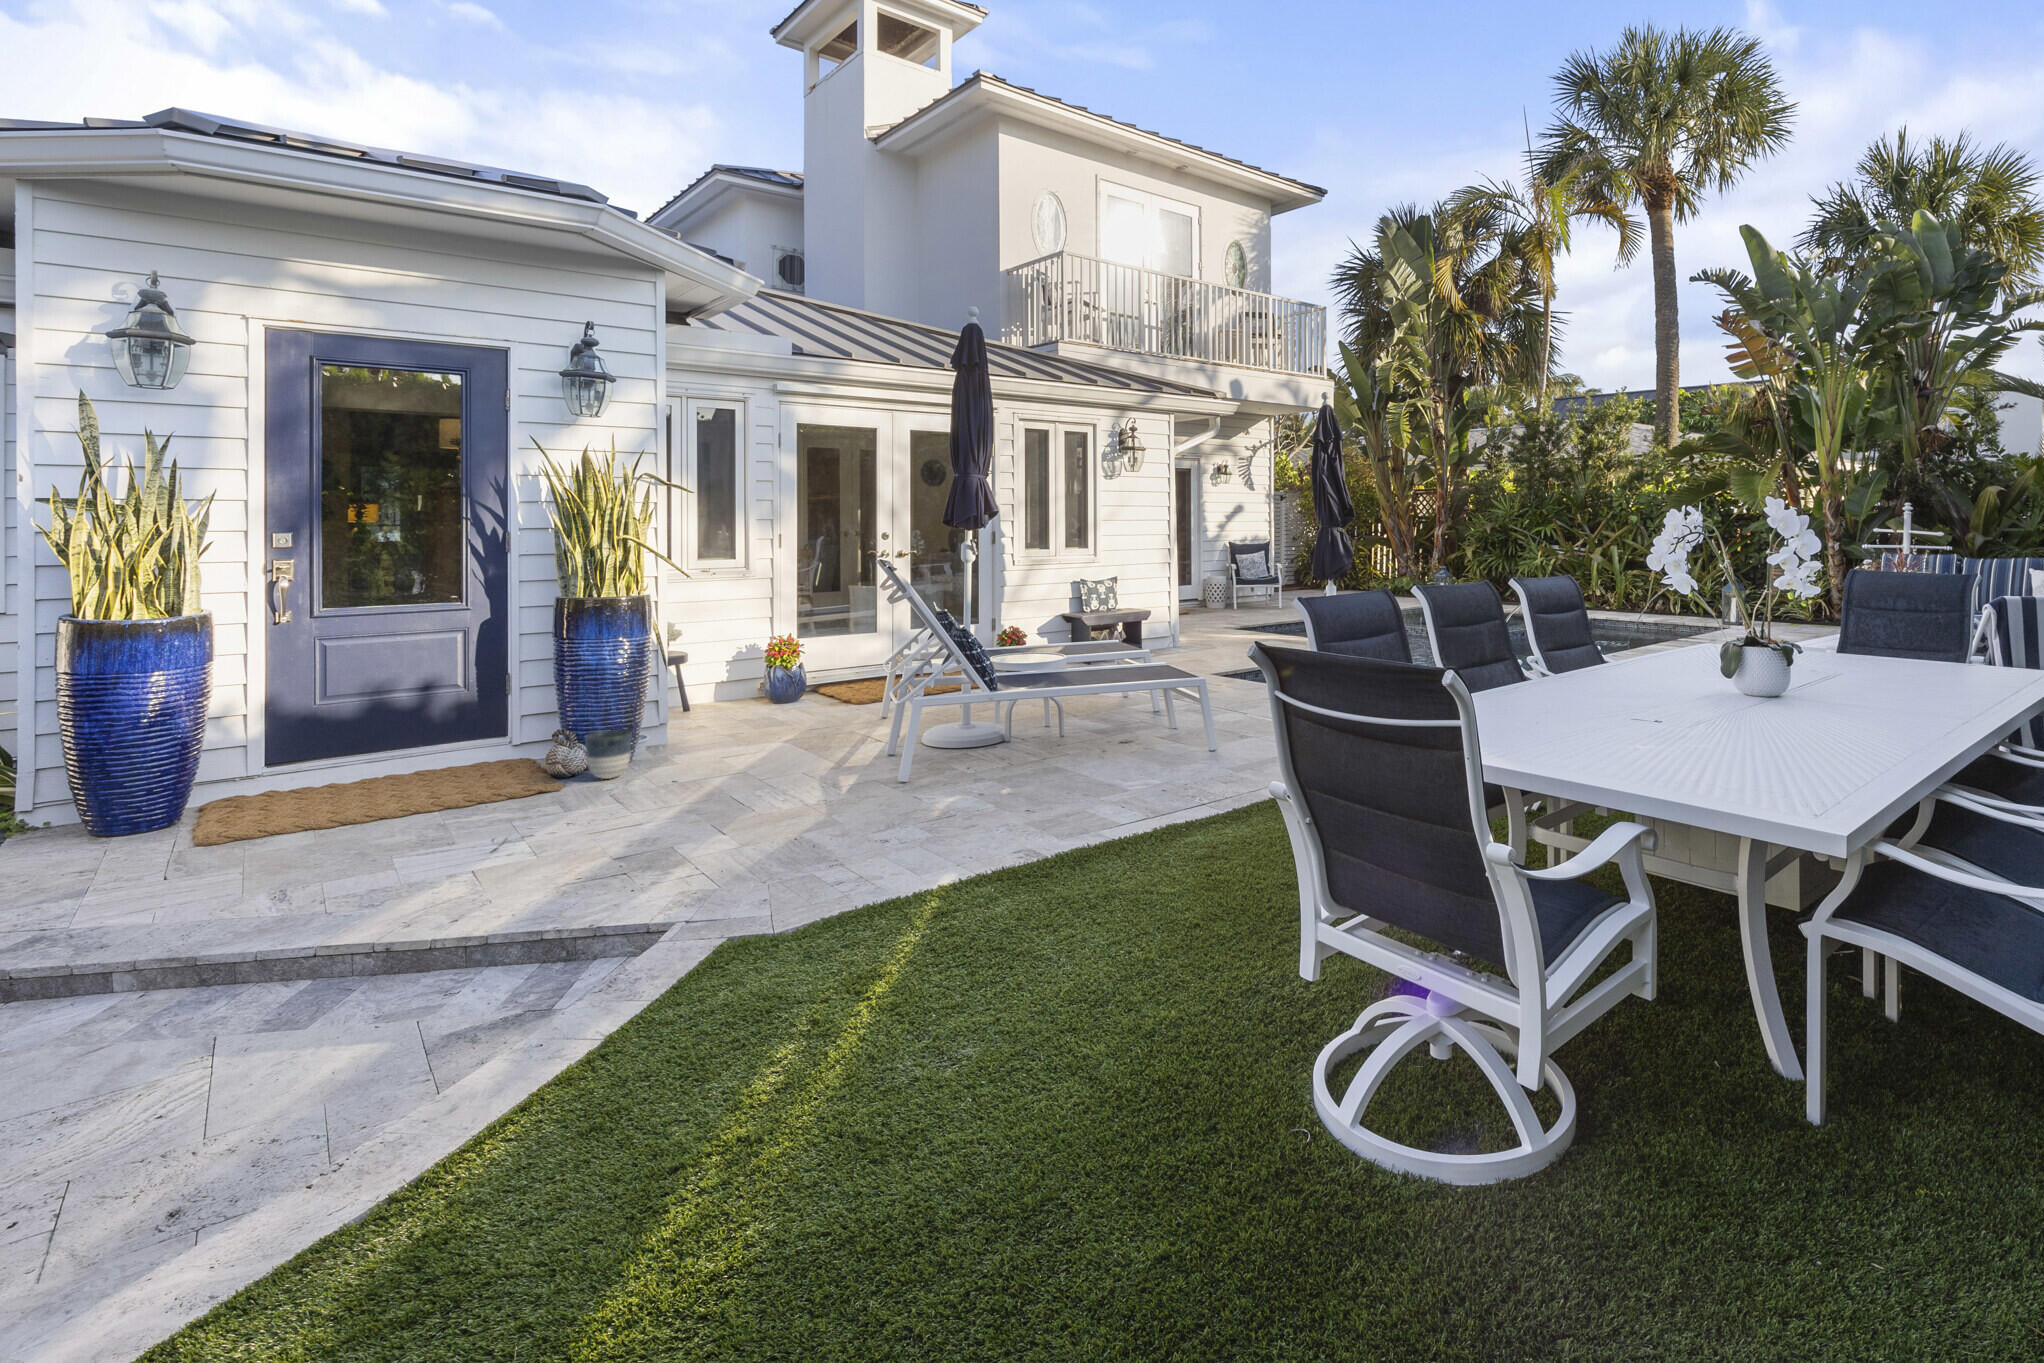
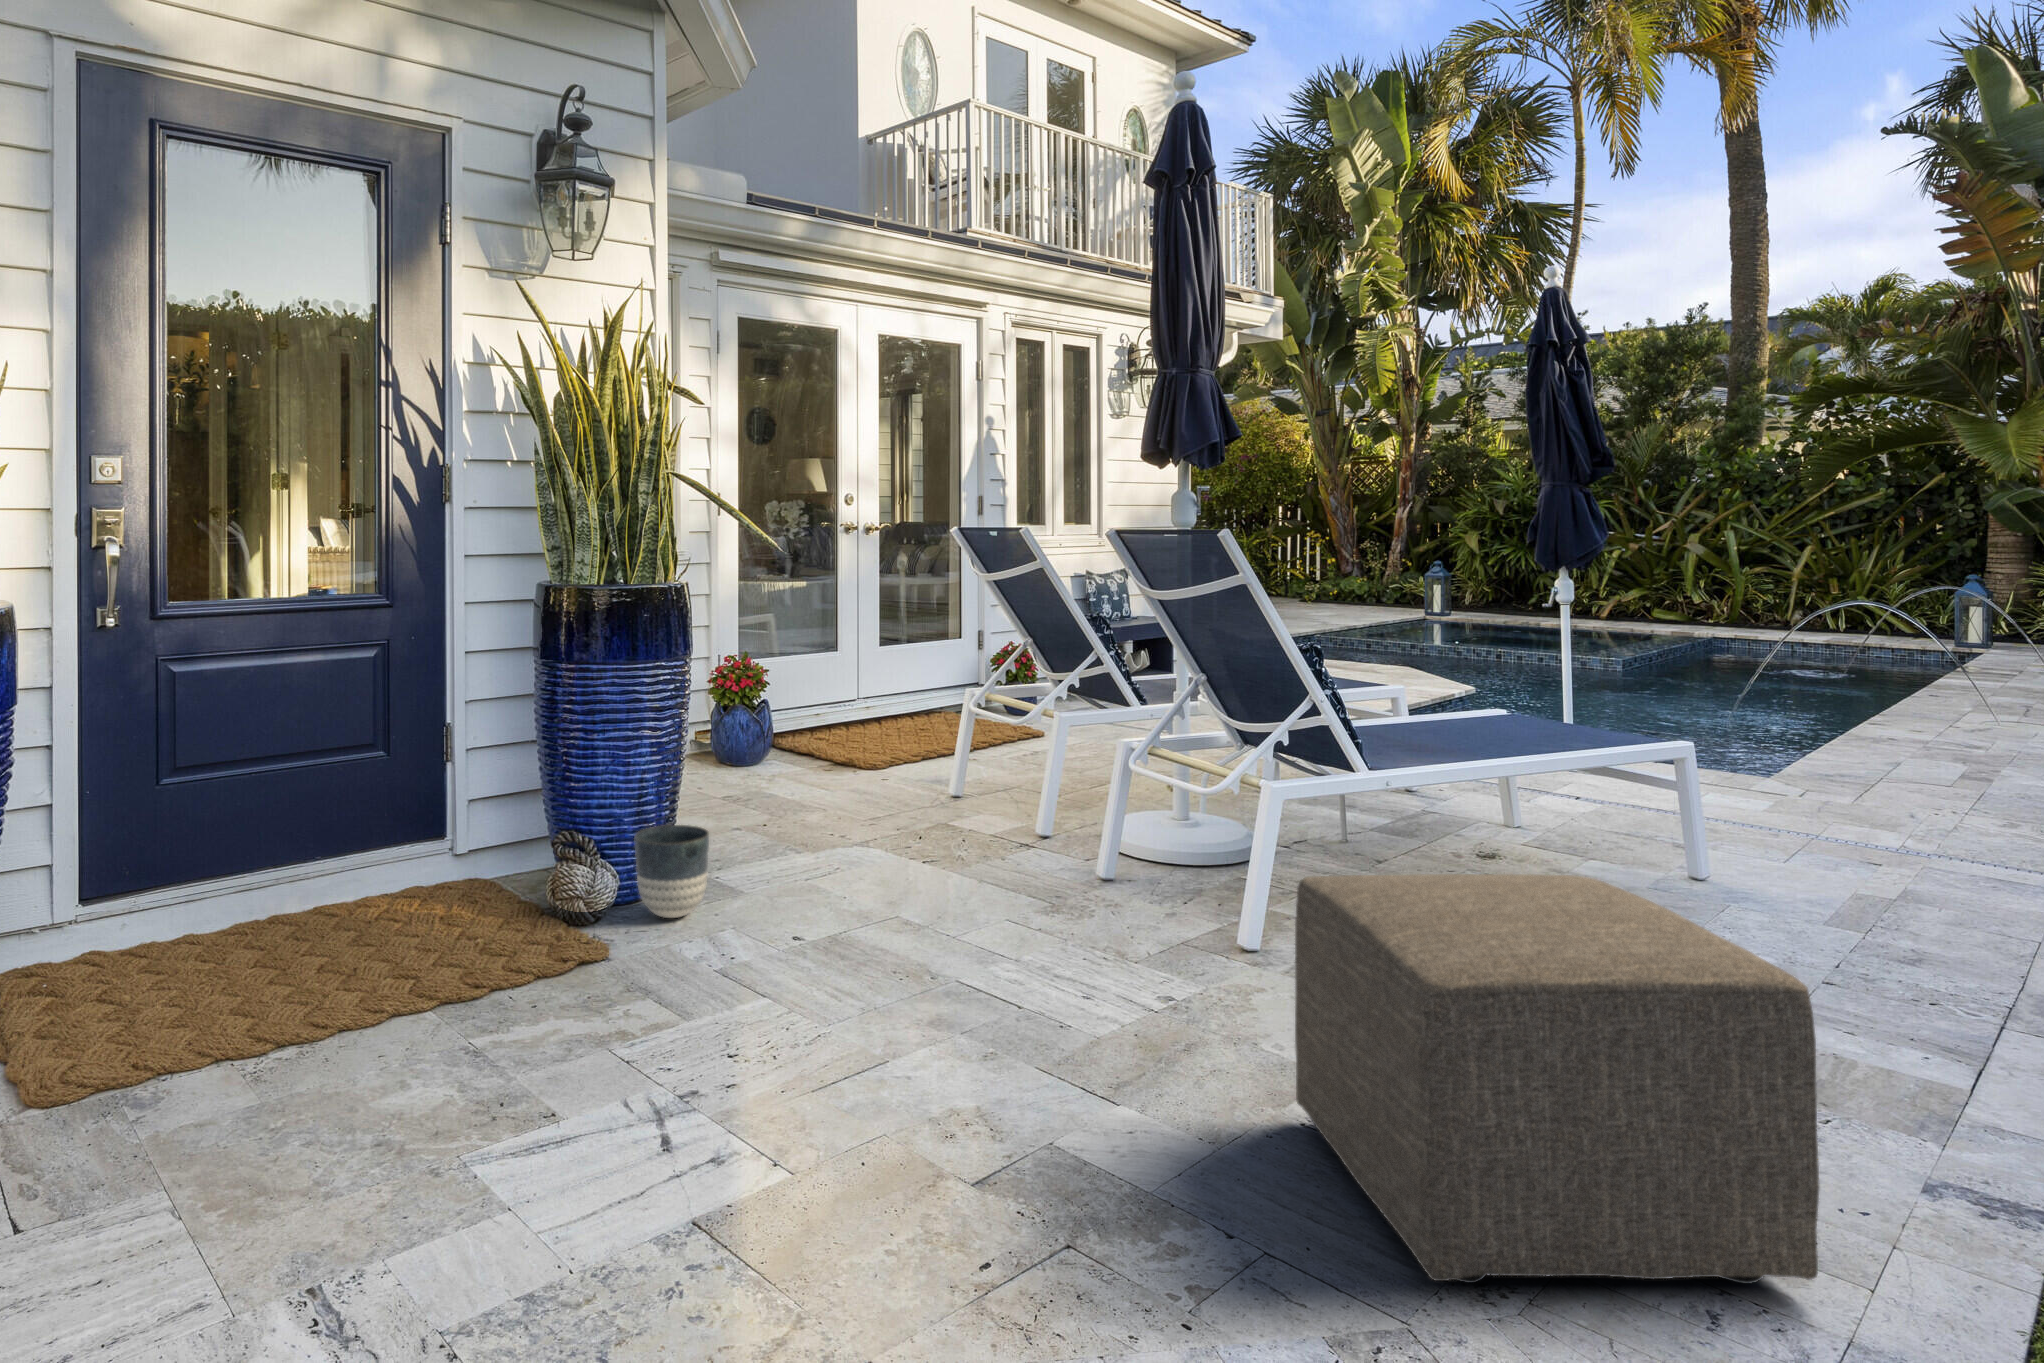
ottoman: none [687,742,889,895] -> present [1295,874,1819,1284]

